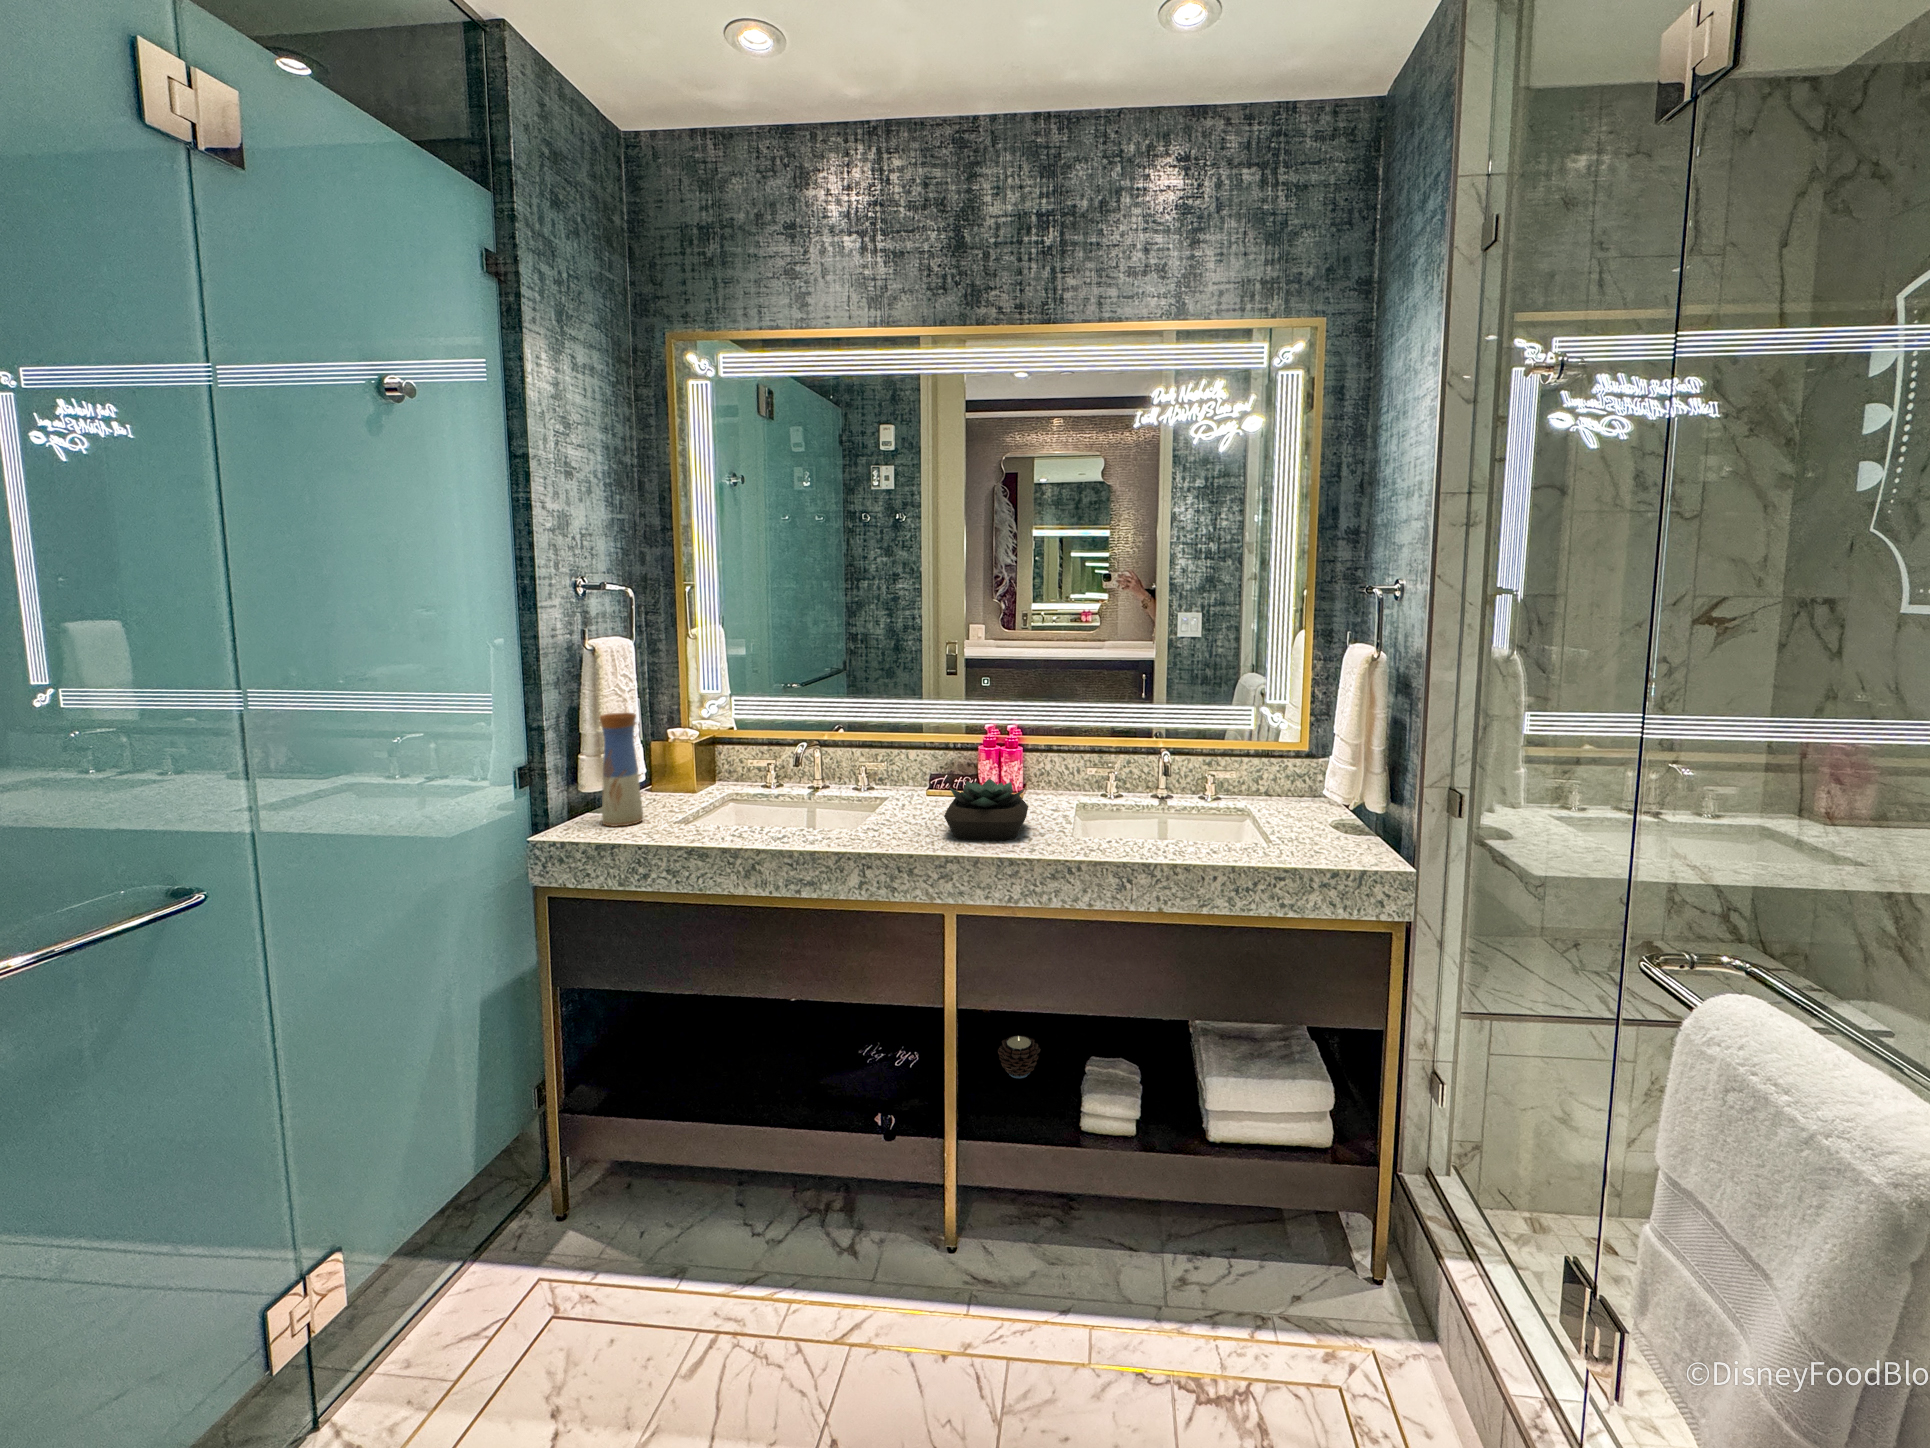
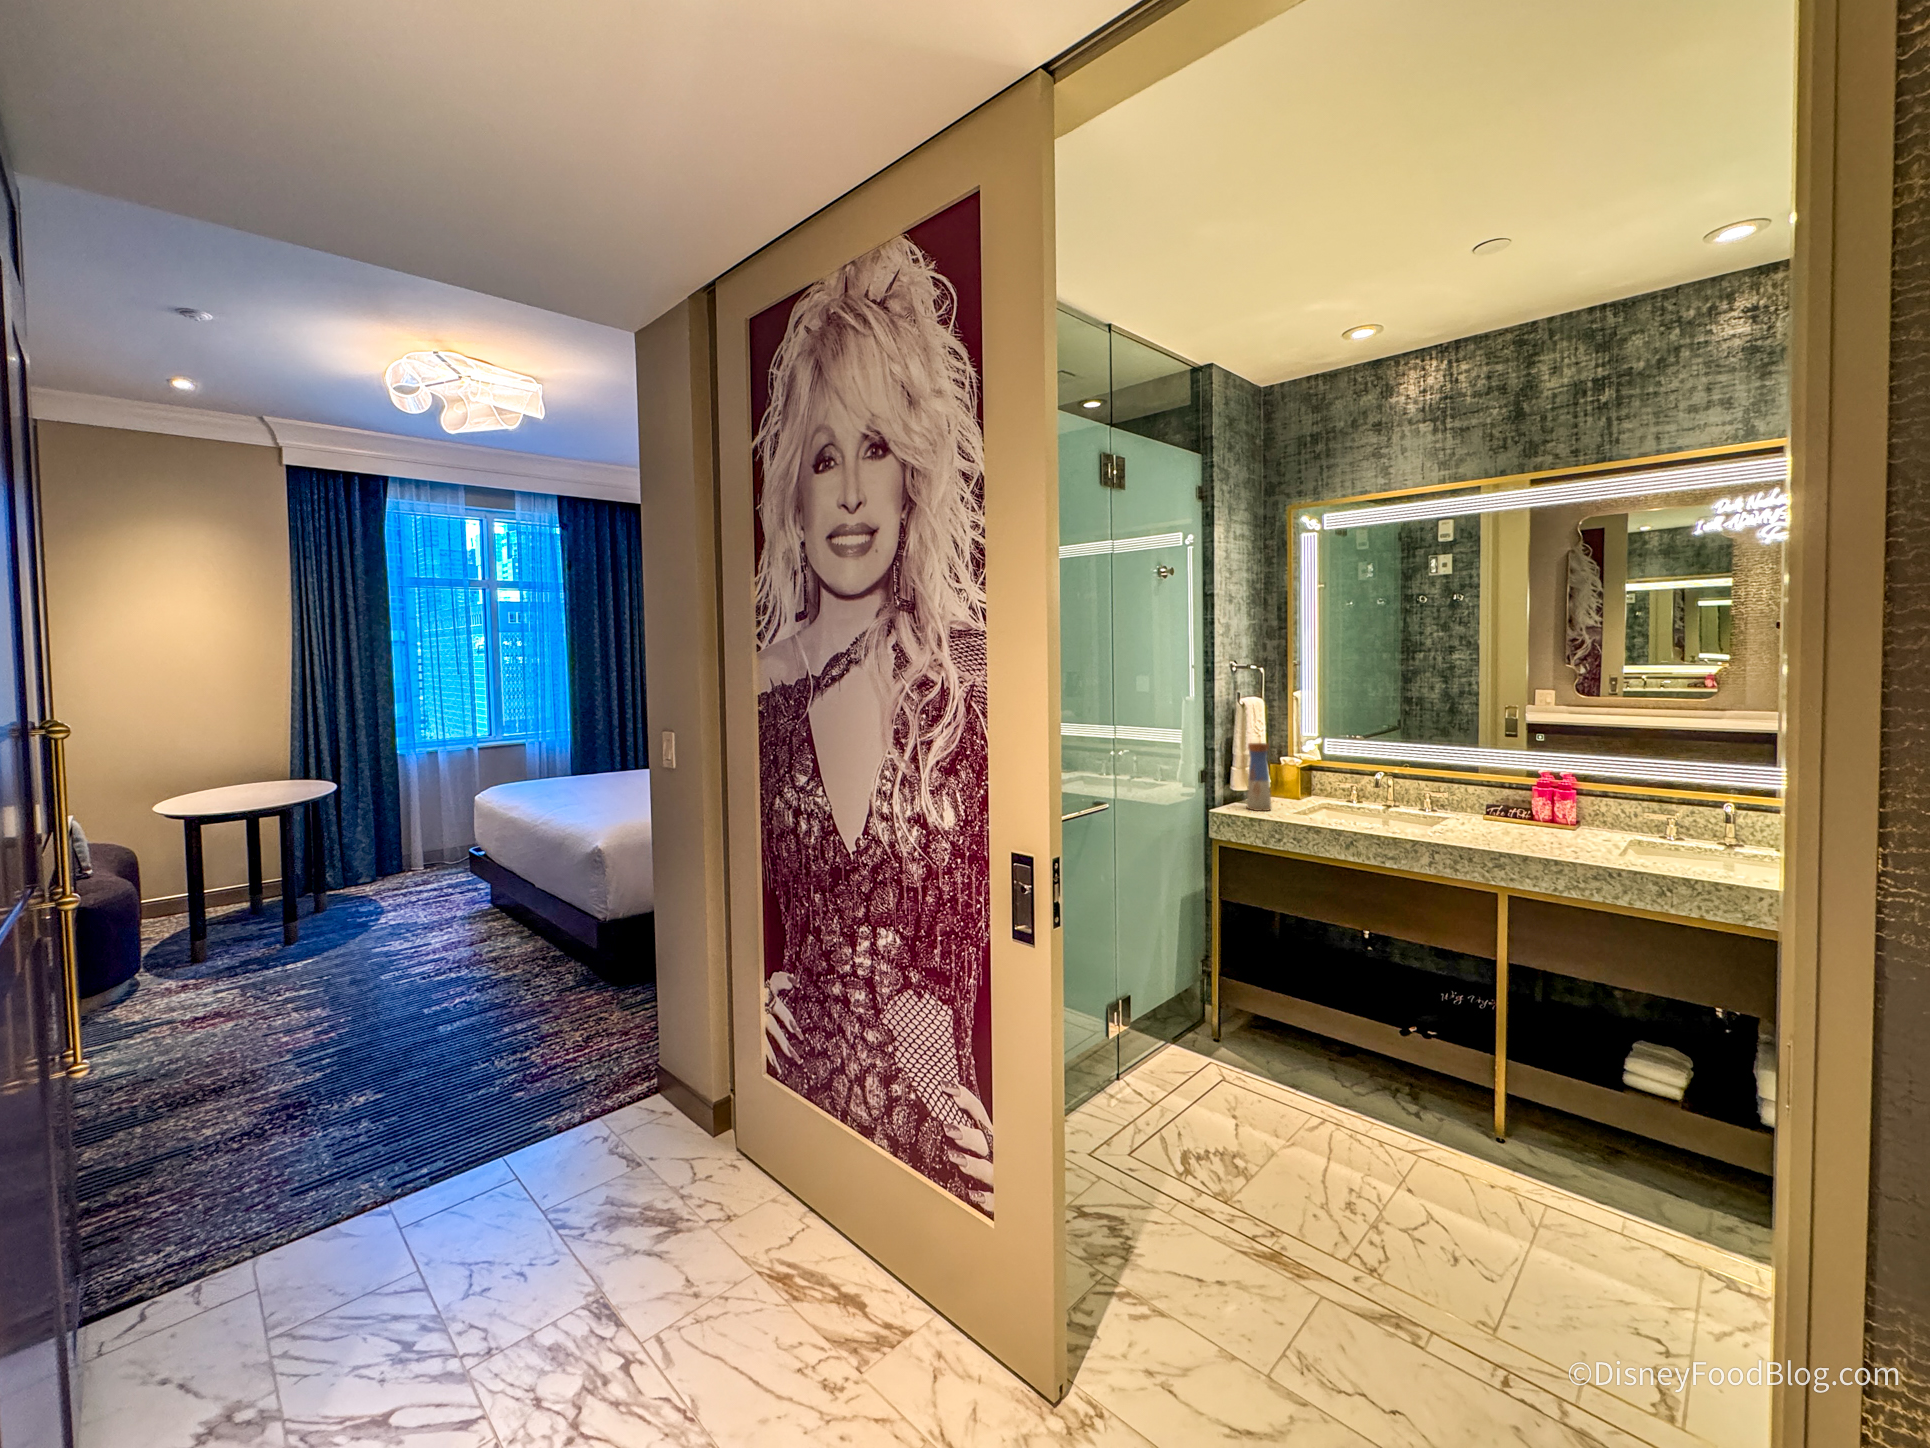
succulent plant: present [944,779,1028,840] -> none [1498,806,1576,851]
candle: present [998,1035,1040,1078] -> none [1546,1009,1589,1042]

